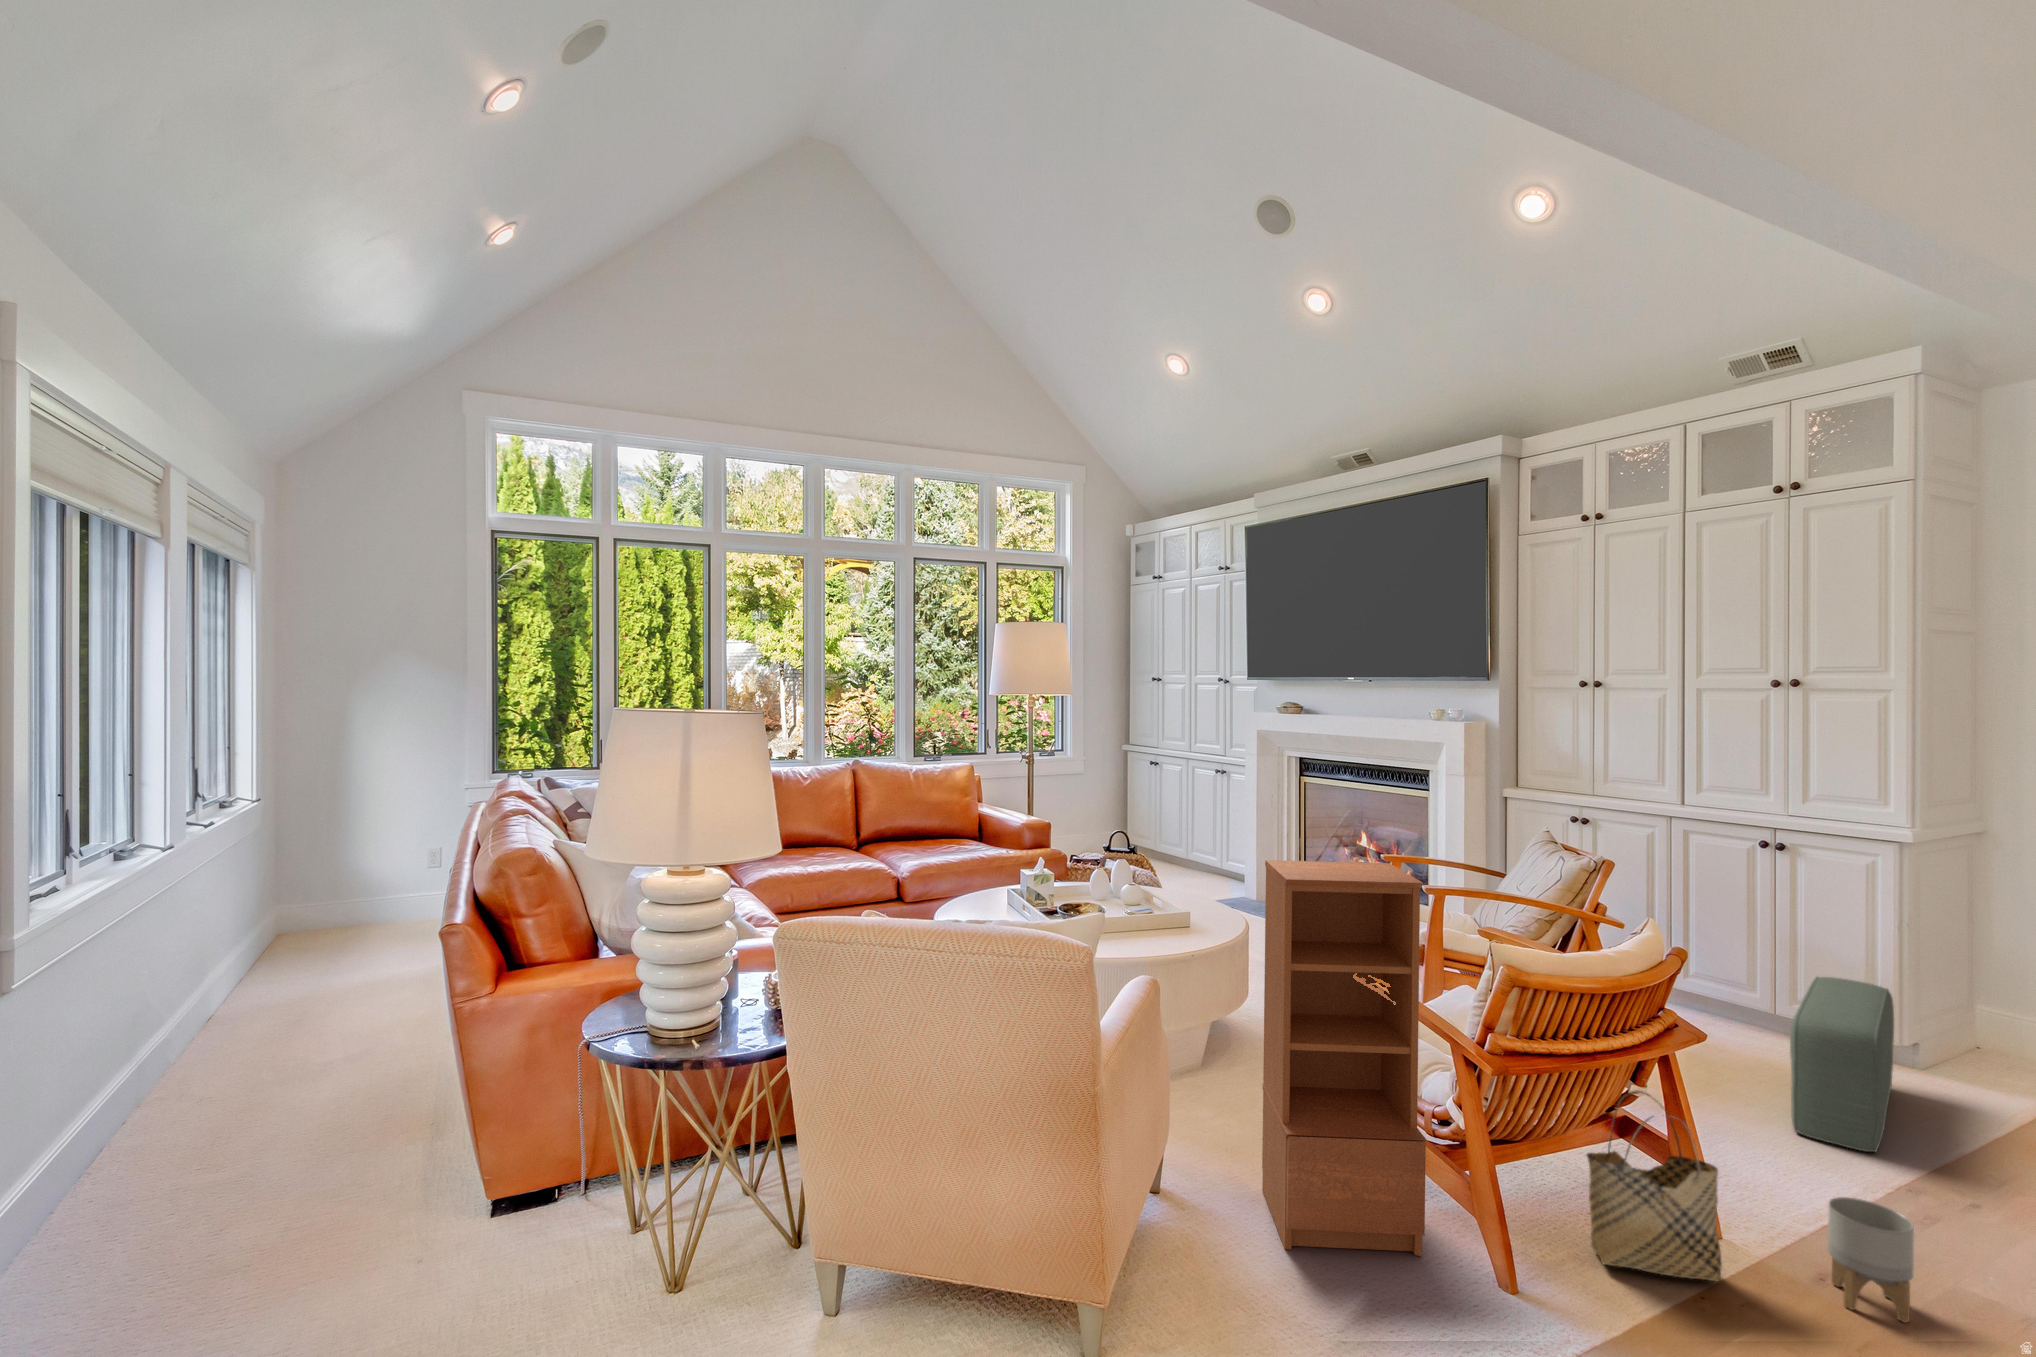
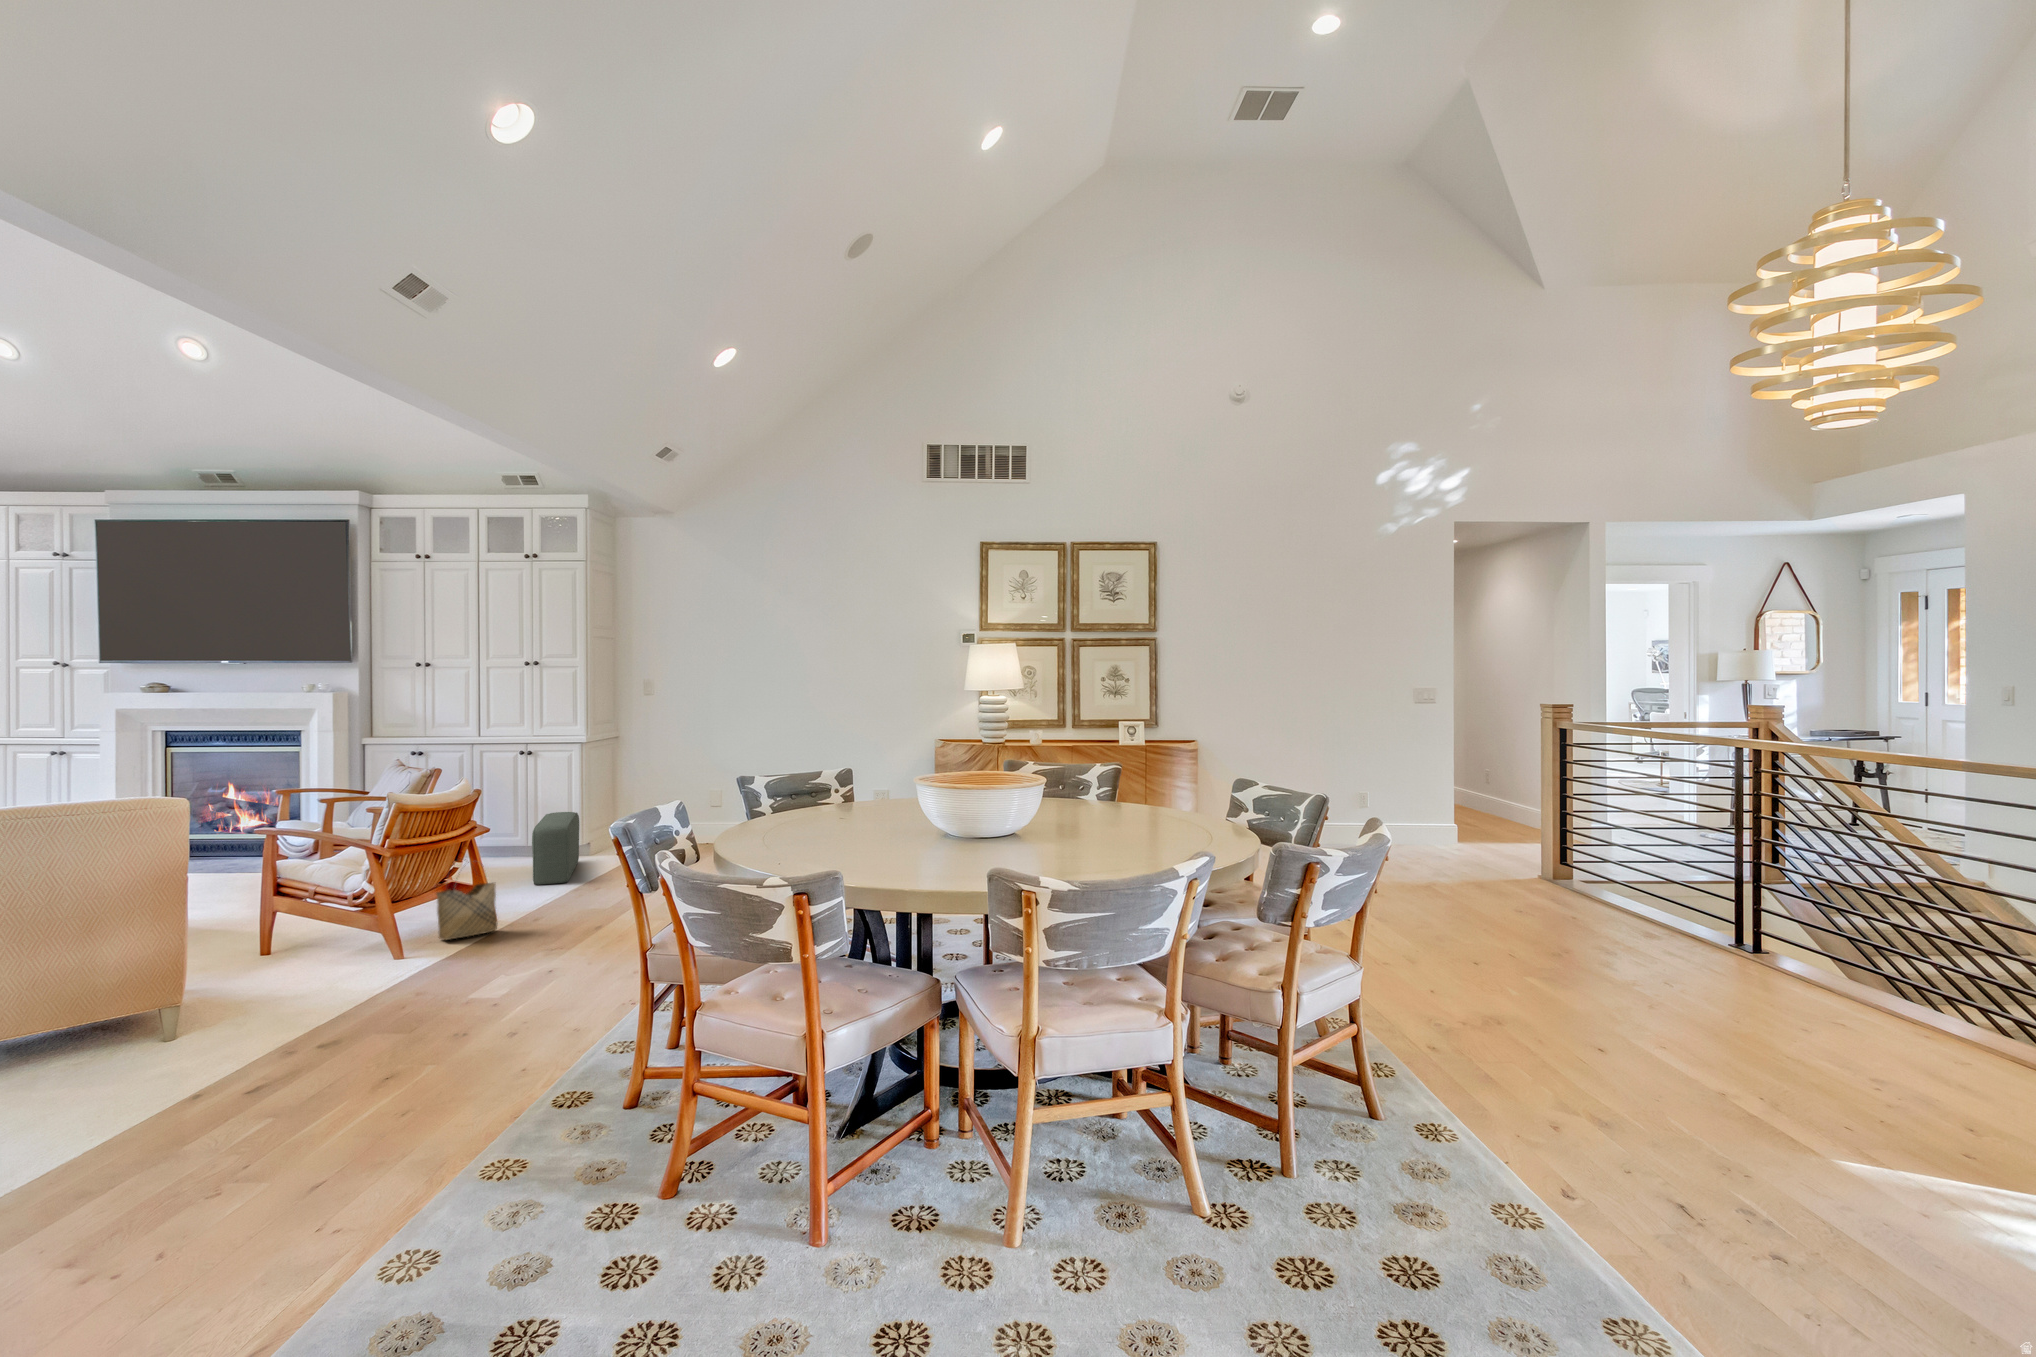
bookcase: present [1262,860,1426,1256] -> none [234,767,353,986]
planter: present [1828,1197,1914,1323] -> none [540,880,570,923]

